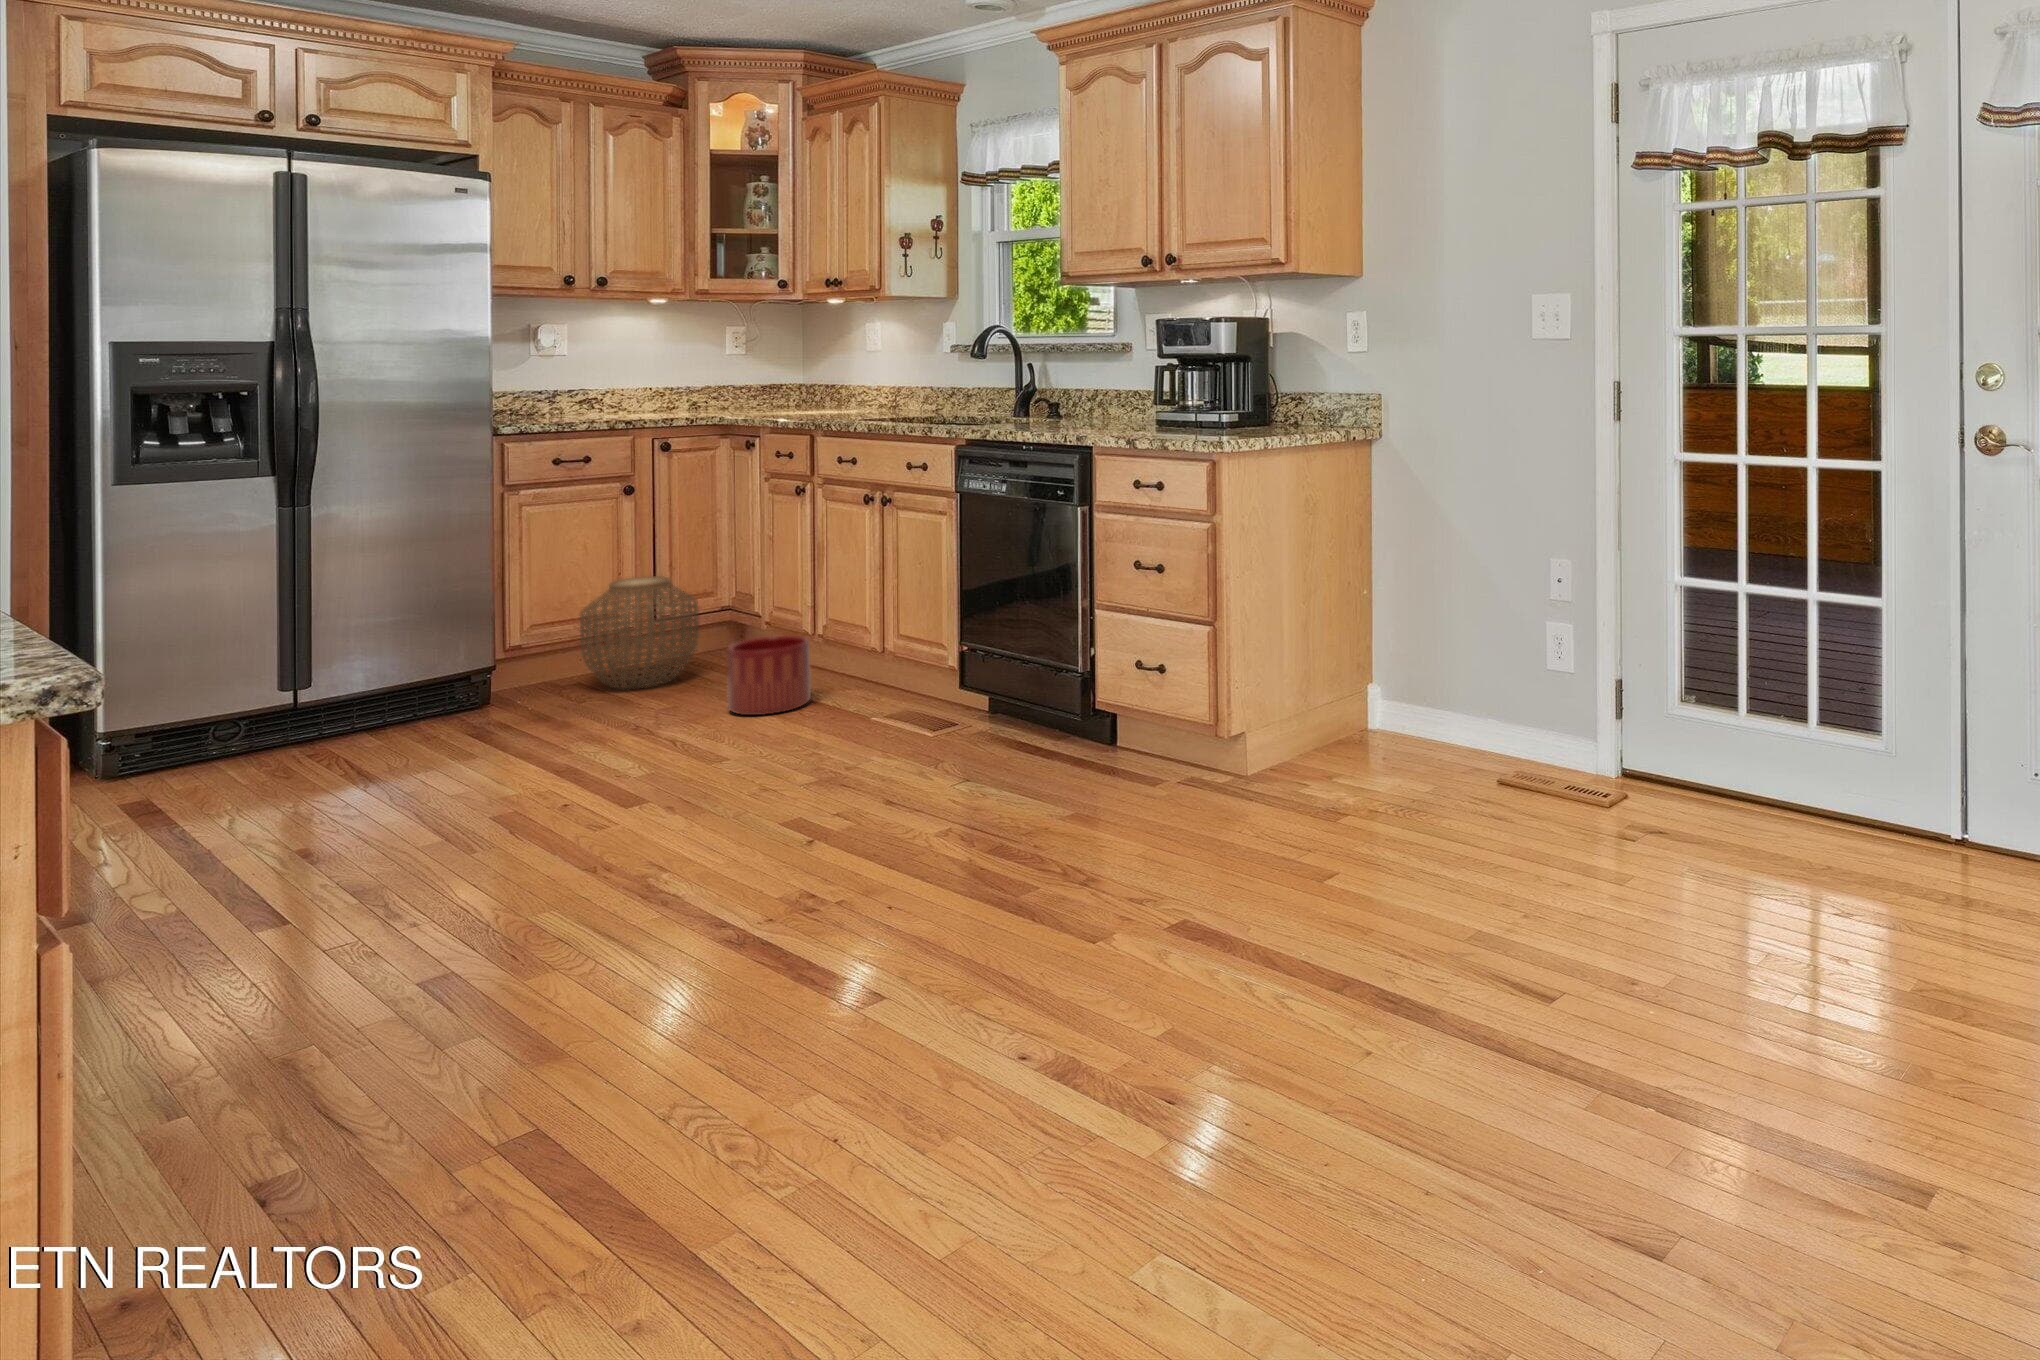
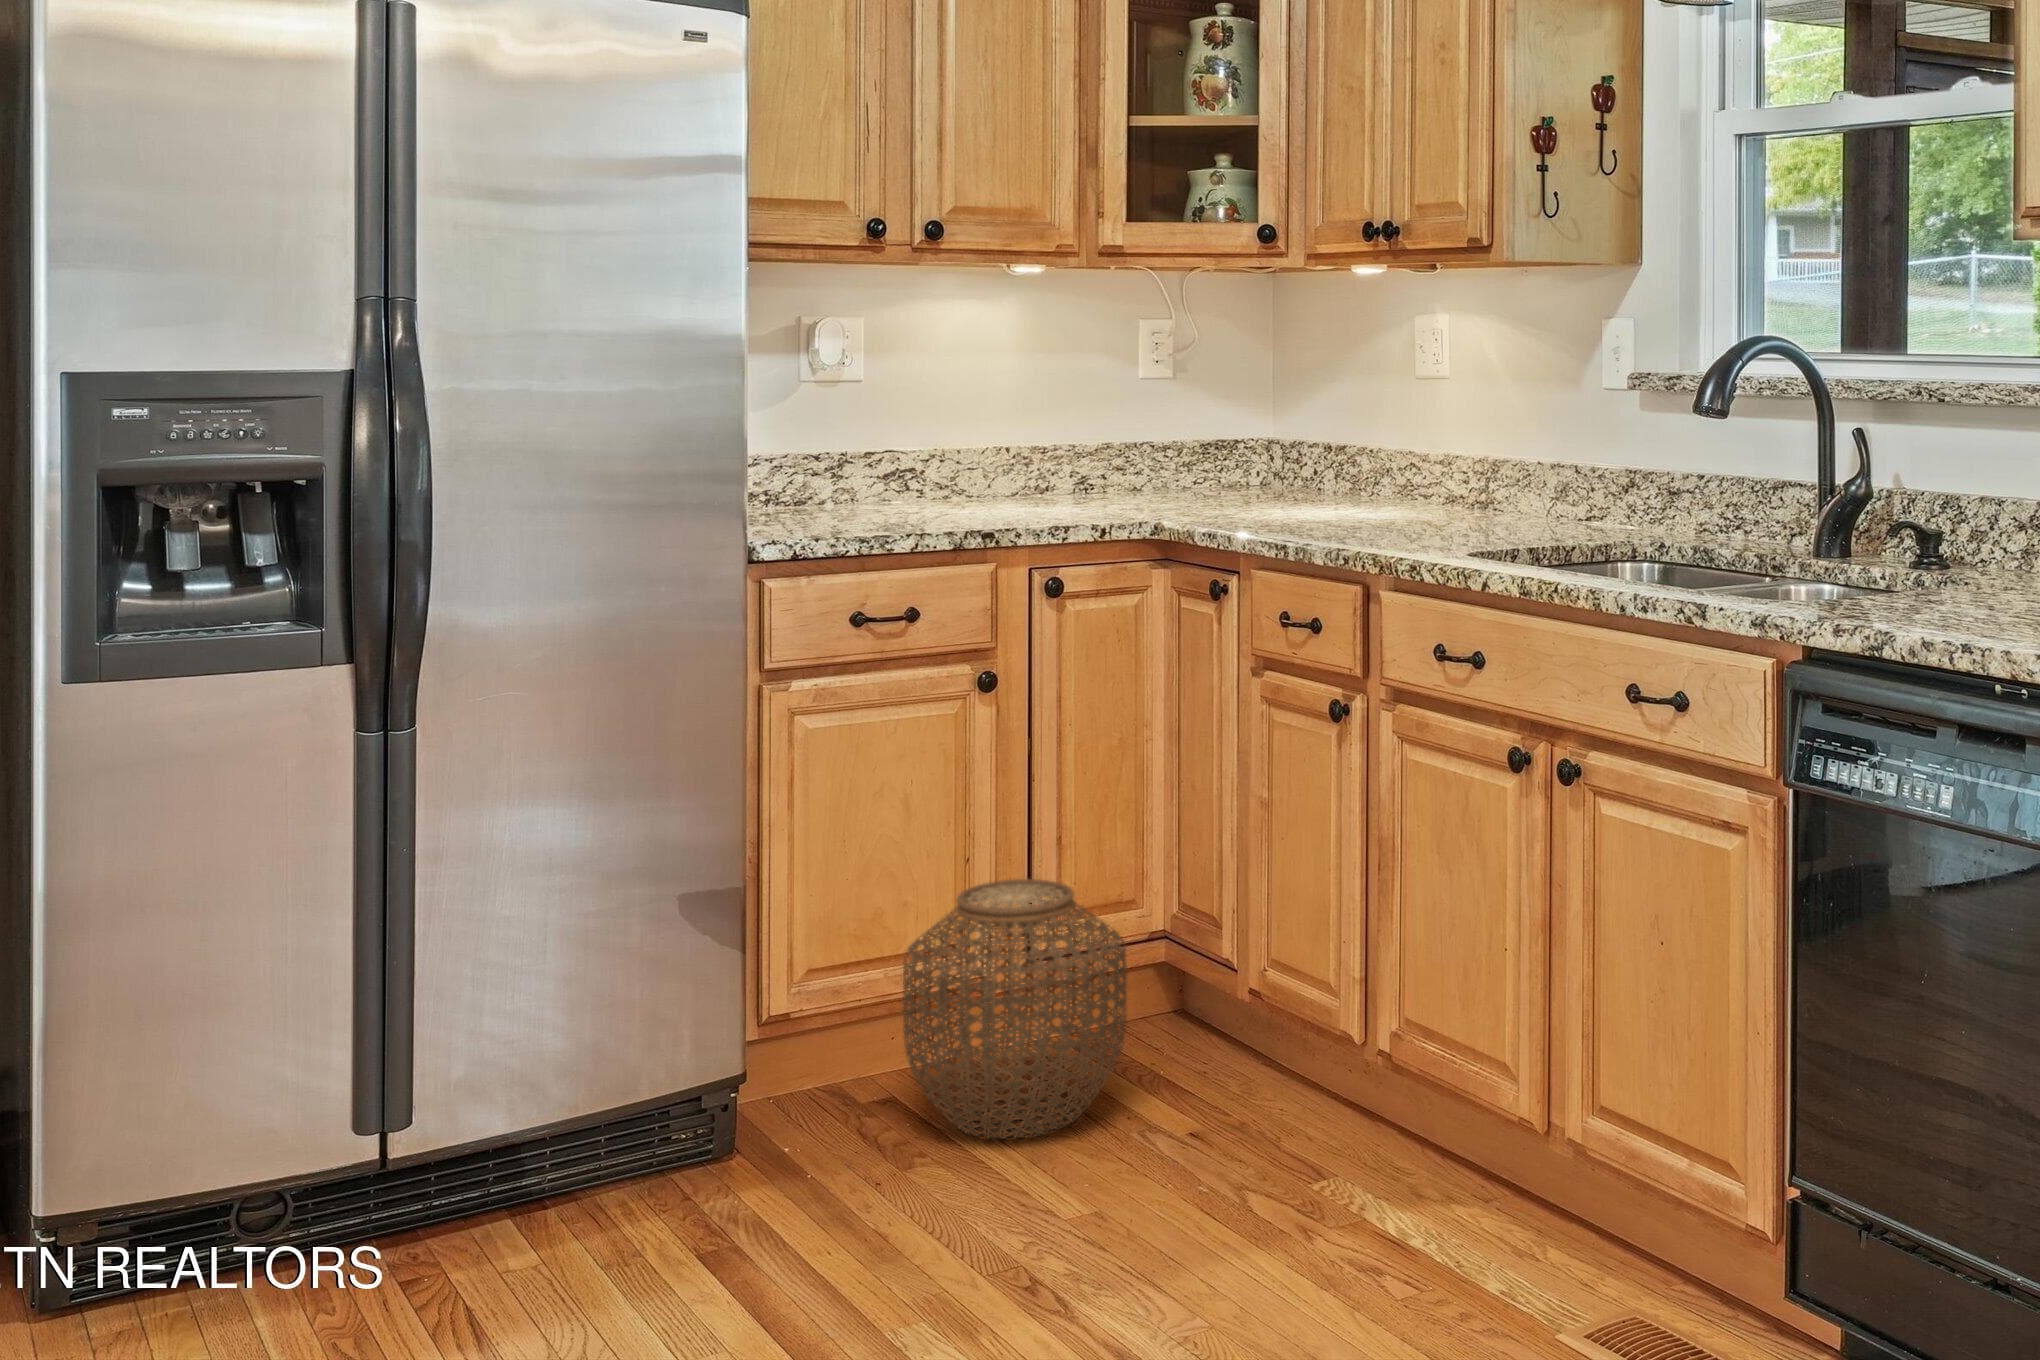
planter: present [727,635,811,715] -> none [1222,1073,1396,1285]

